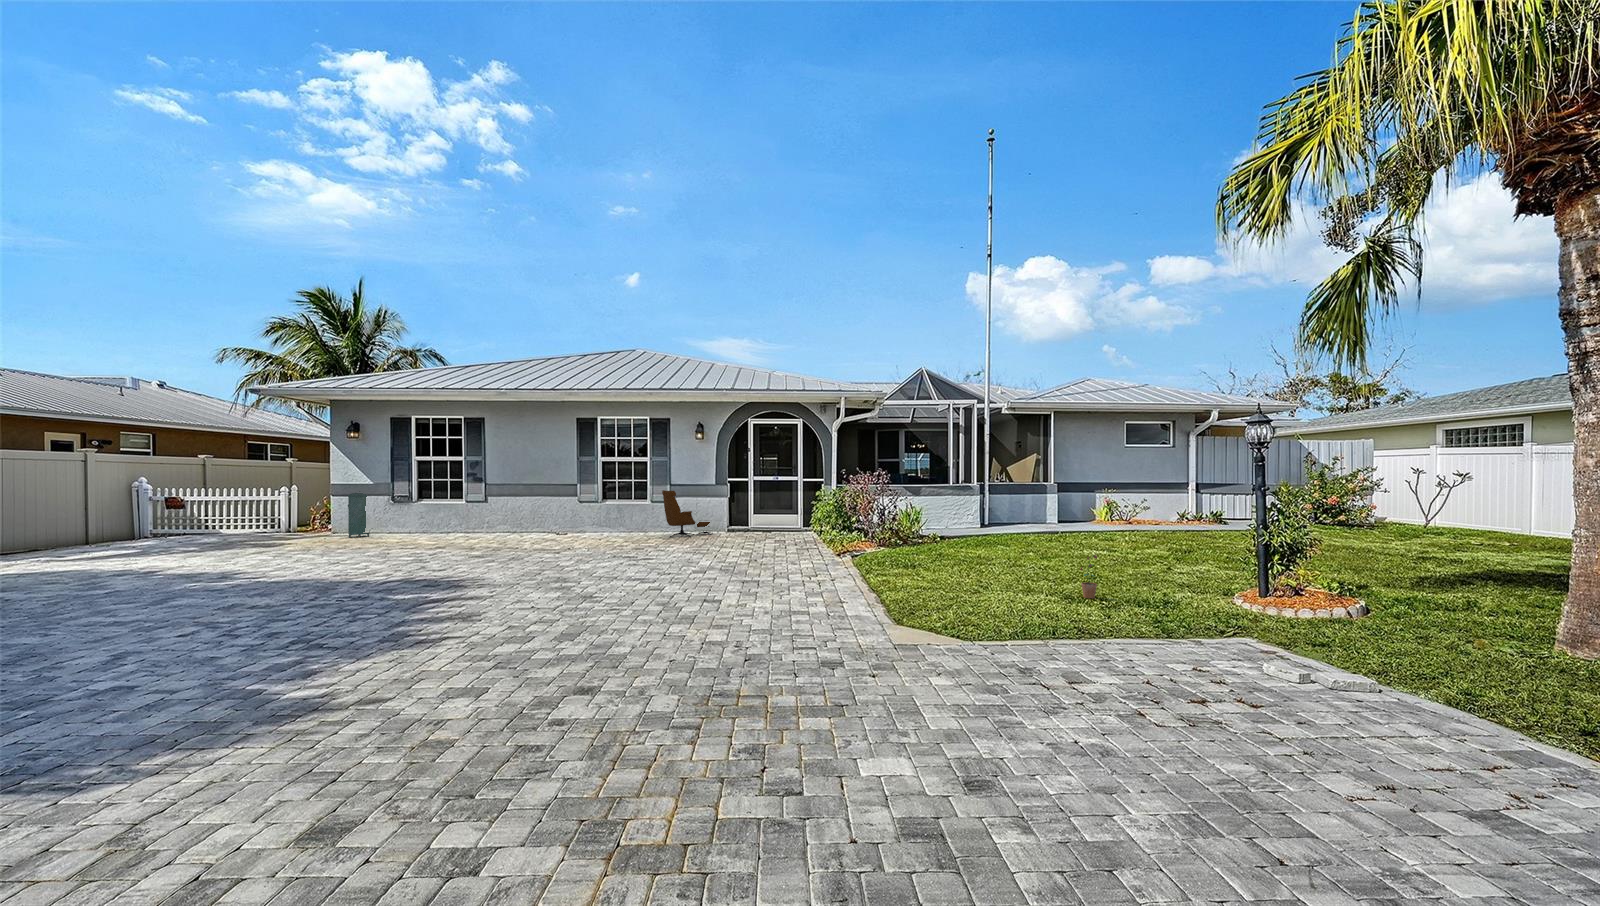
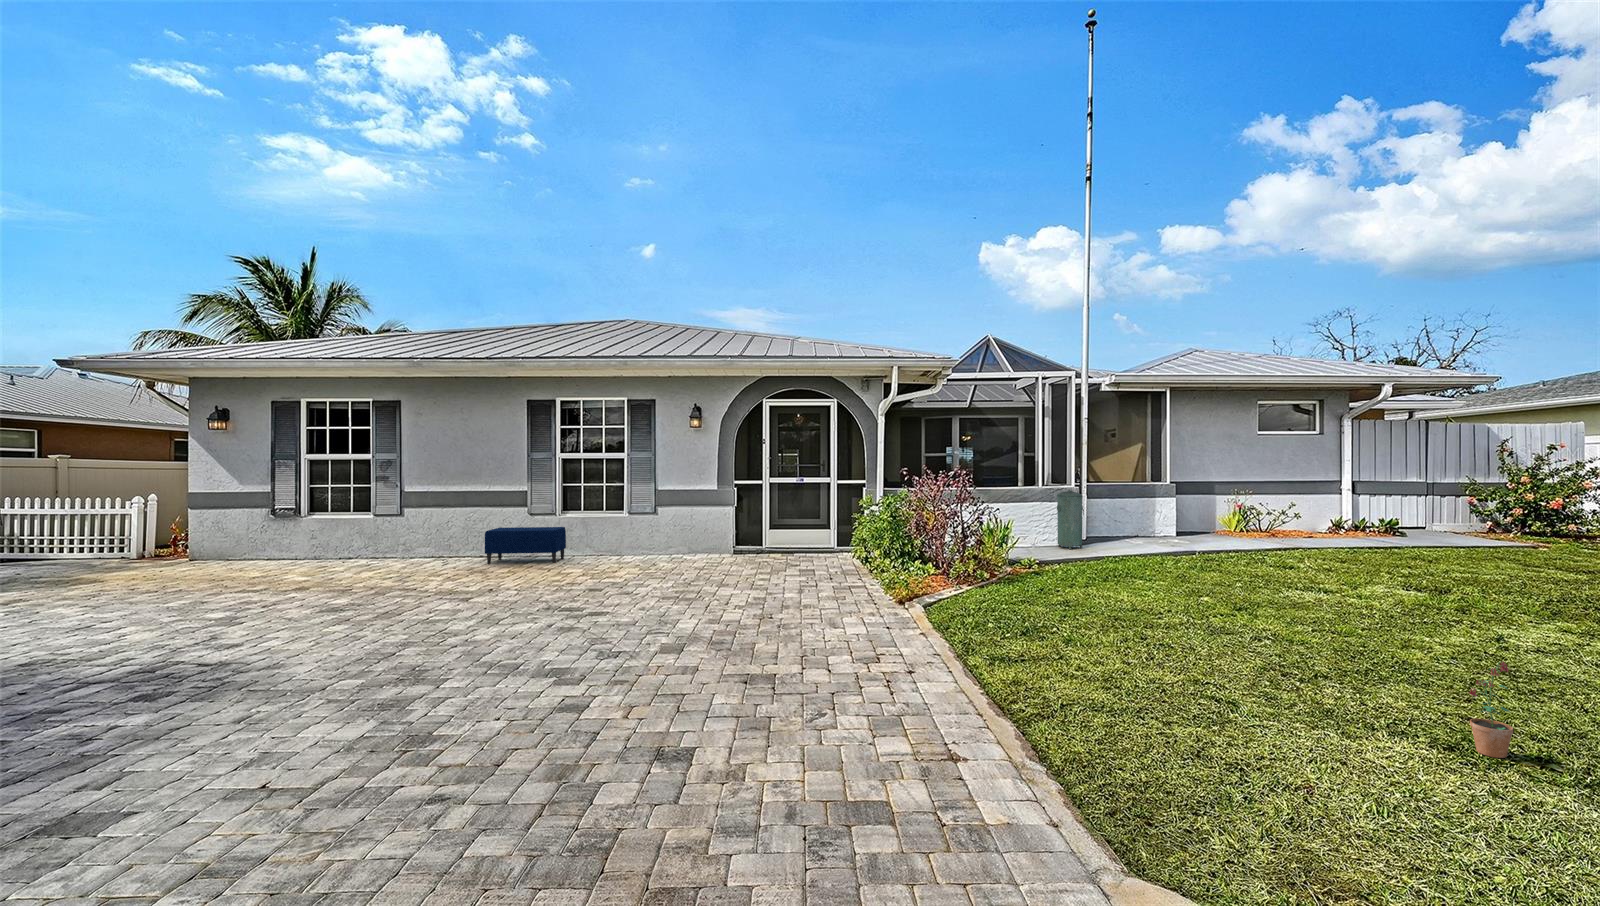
lounge chair: present [662,490,711,537] -> none [642,499,716,565]
trash can: present [348,491,370,538] -> present [1057,490,1083,550]
bench: none [548,511,605,537] -> present [485,527,566,564]

